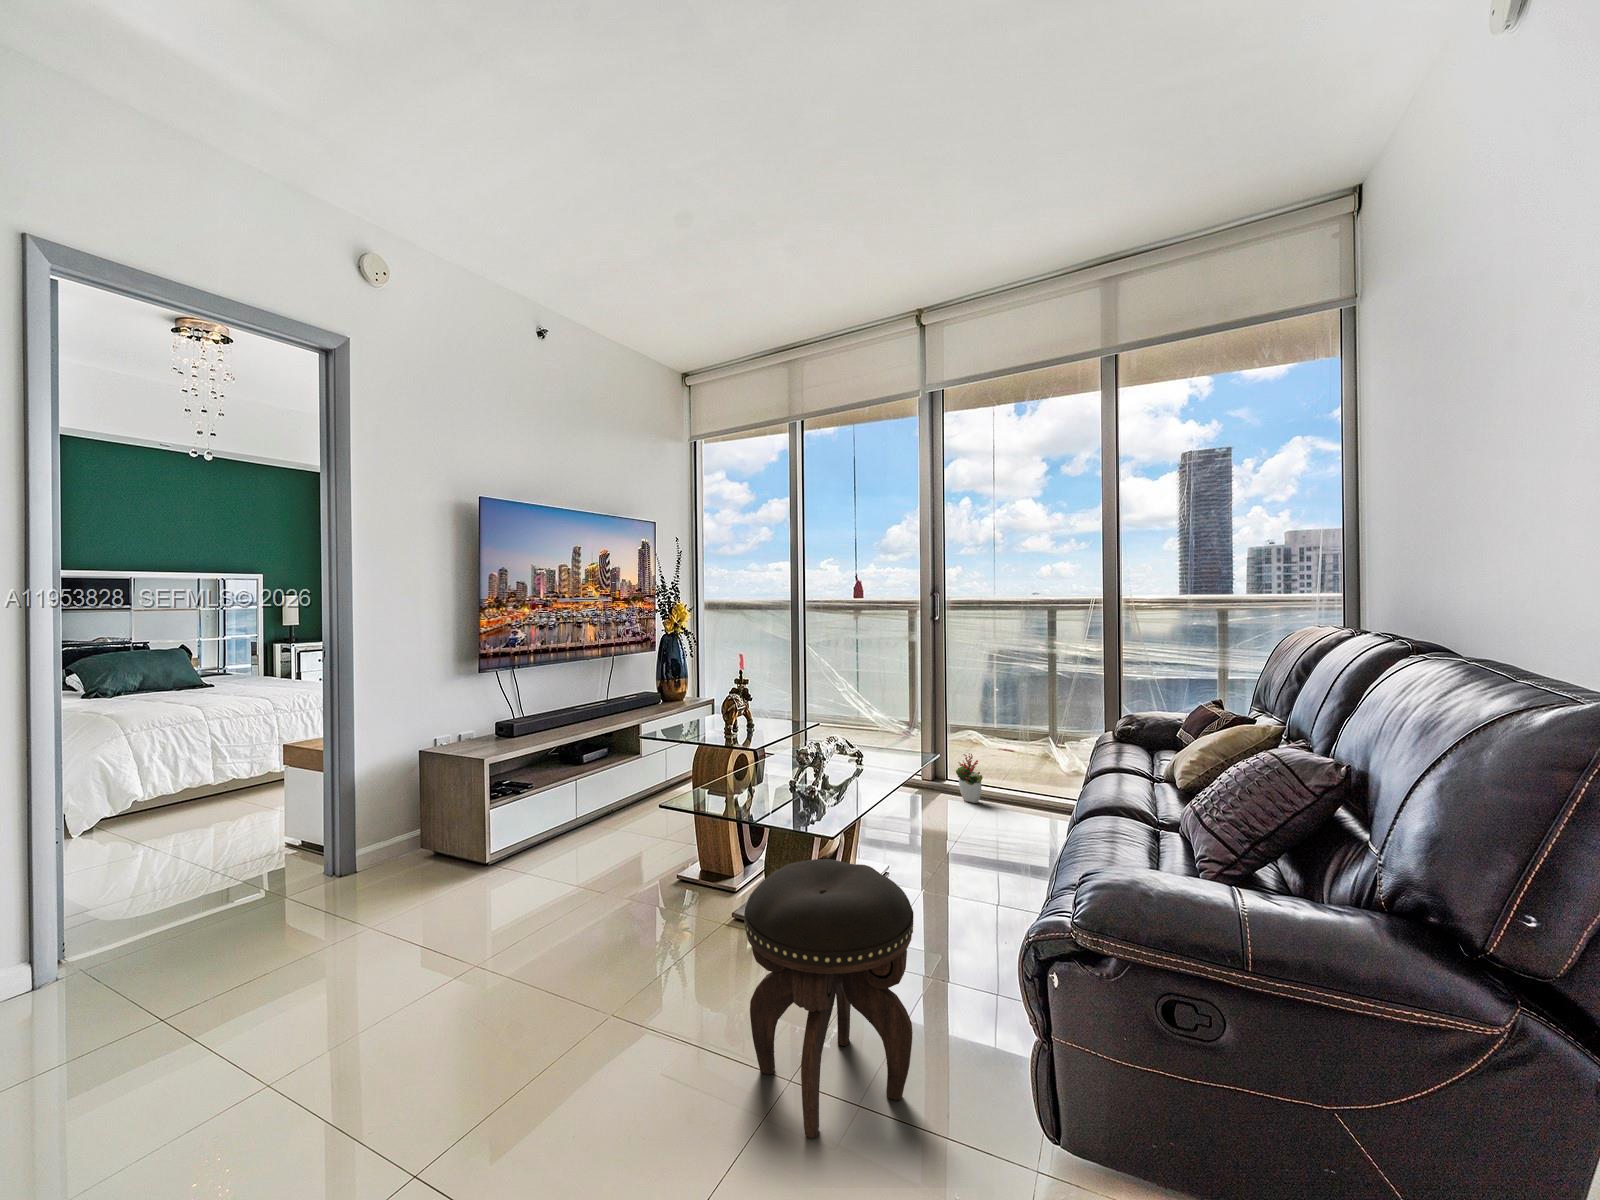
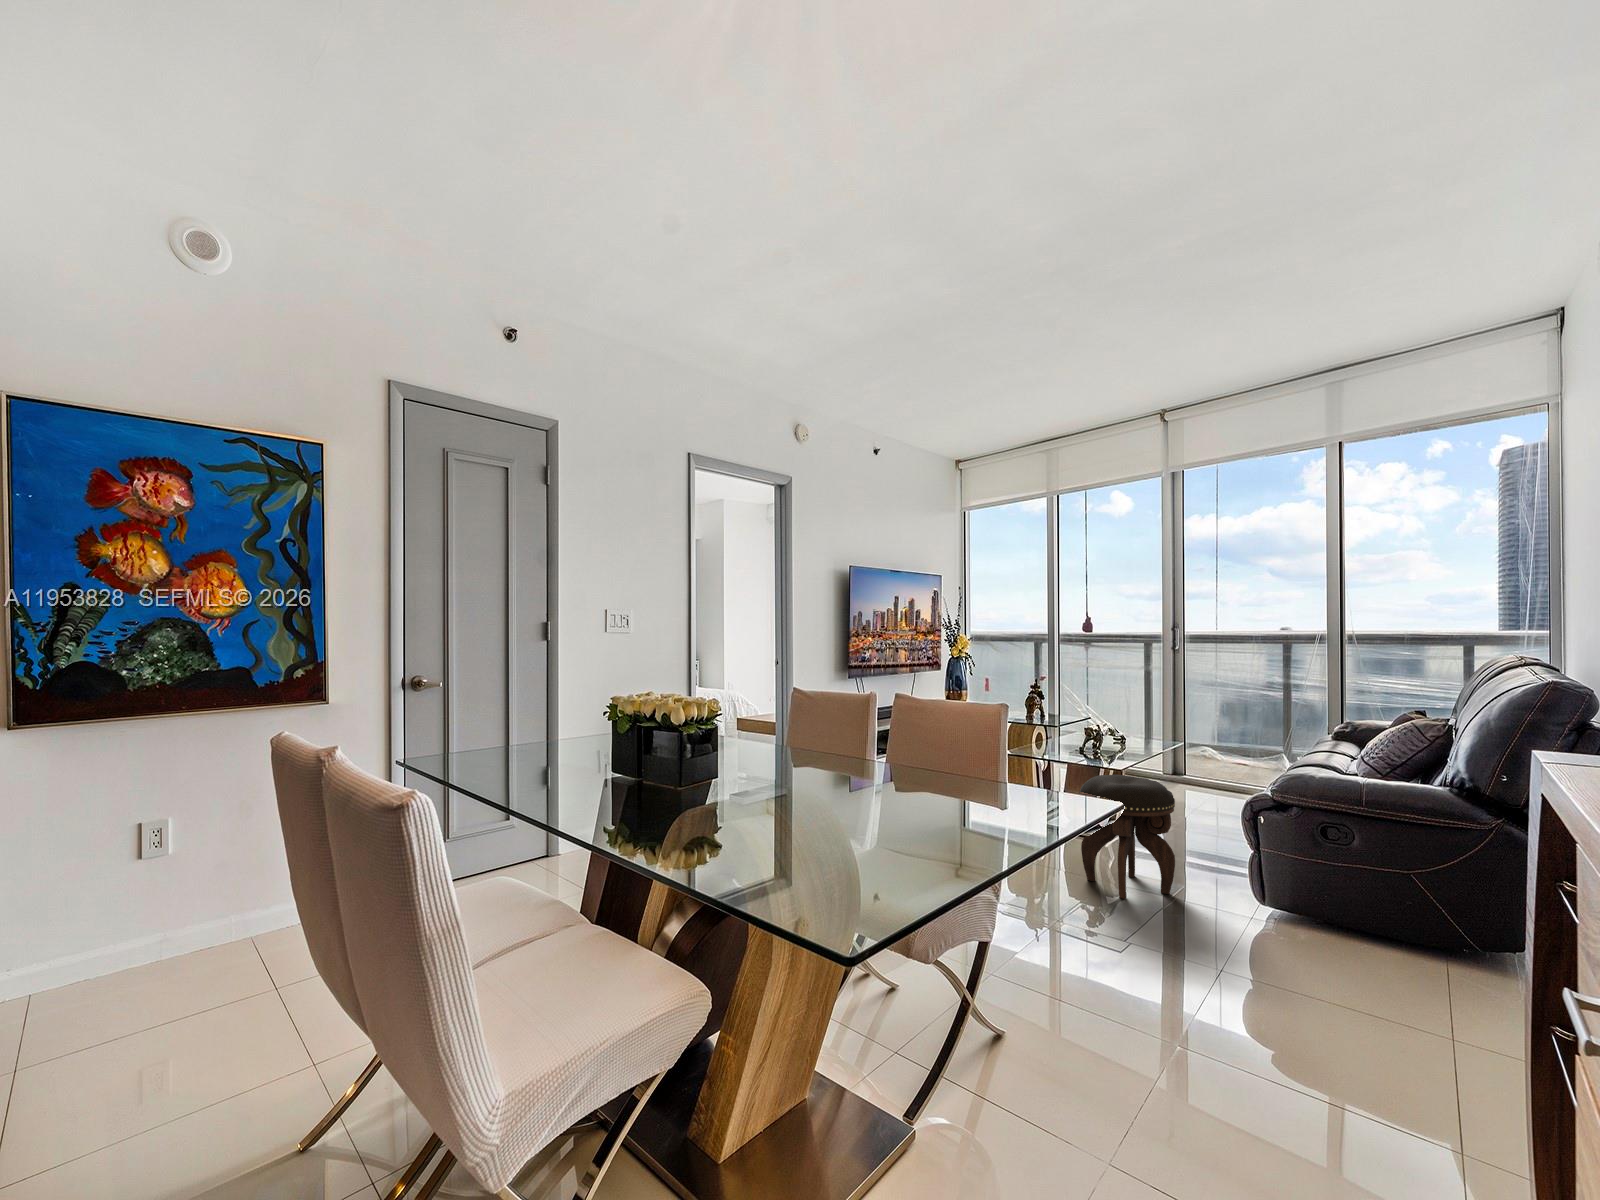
decorative plant: present [956,753,982,803] -> none [1193,753,1216,791]

